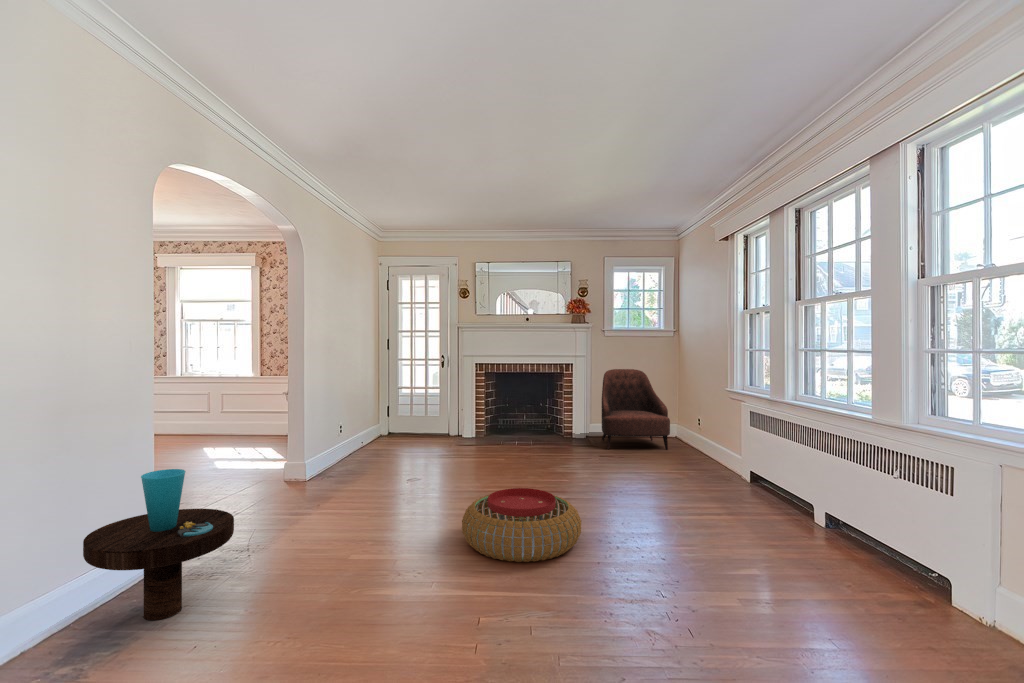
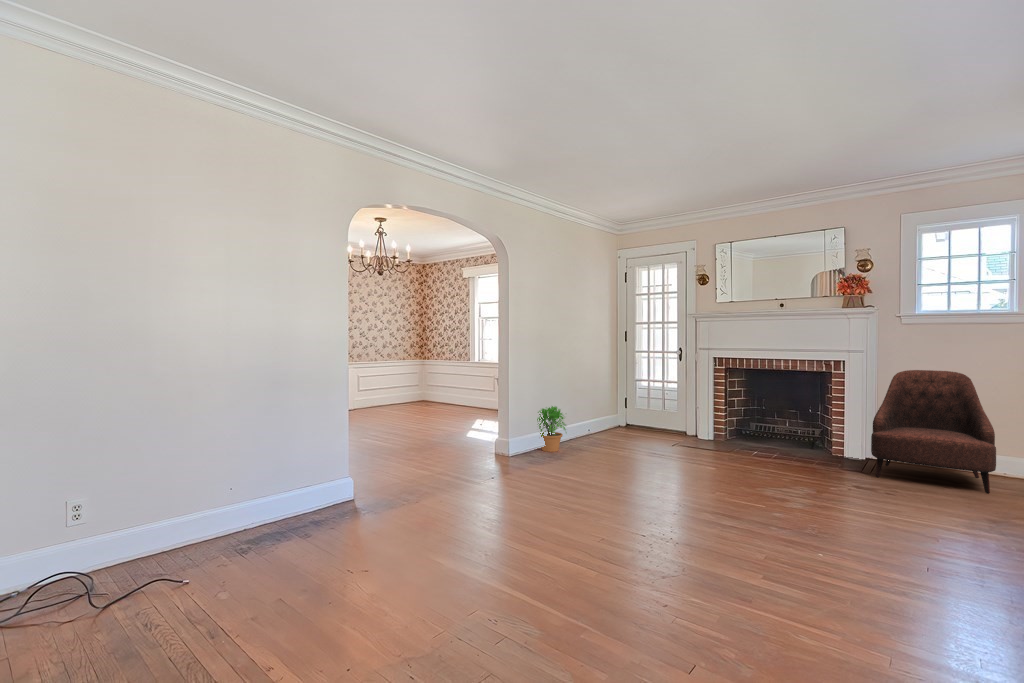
potted plant: none [328,421,367,473] -> present [537,406,566,452]
side table: present [83,469,234,620] -> none [276,413,366,517]
pouf: present [462,488,581,562] -> none [549,483,684,564]

